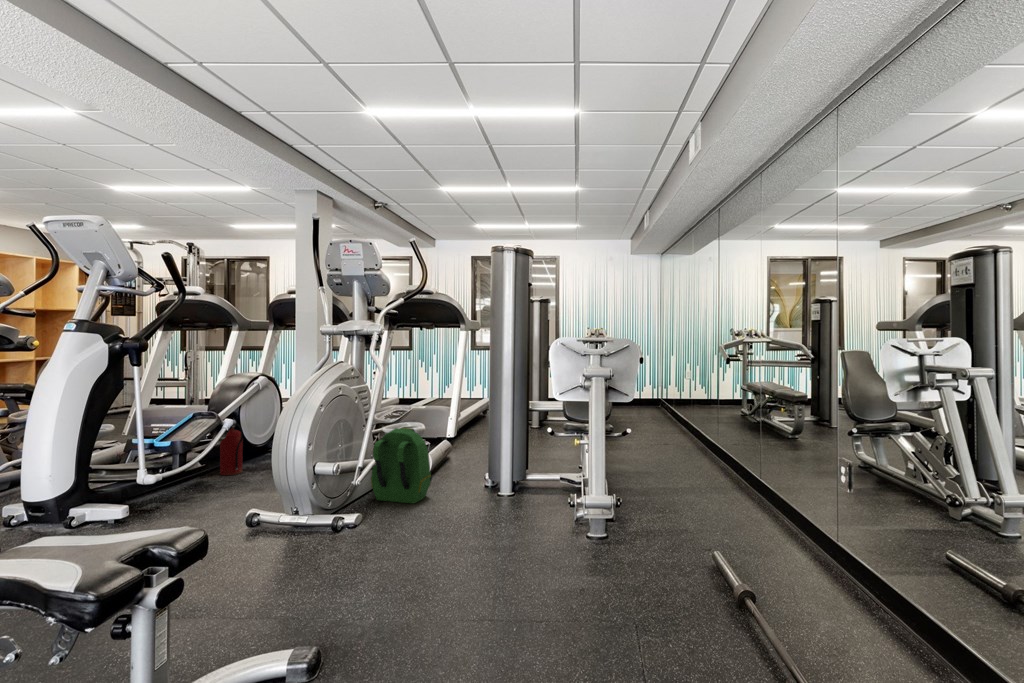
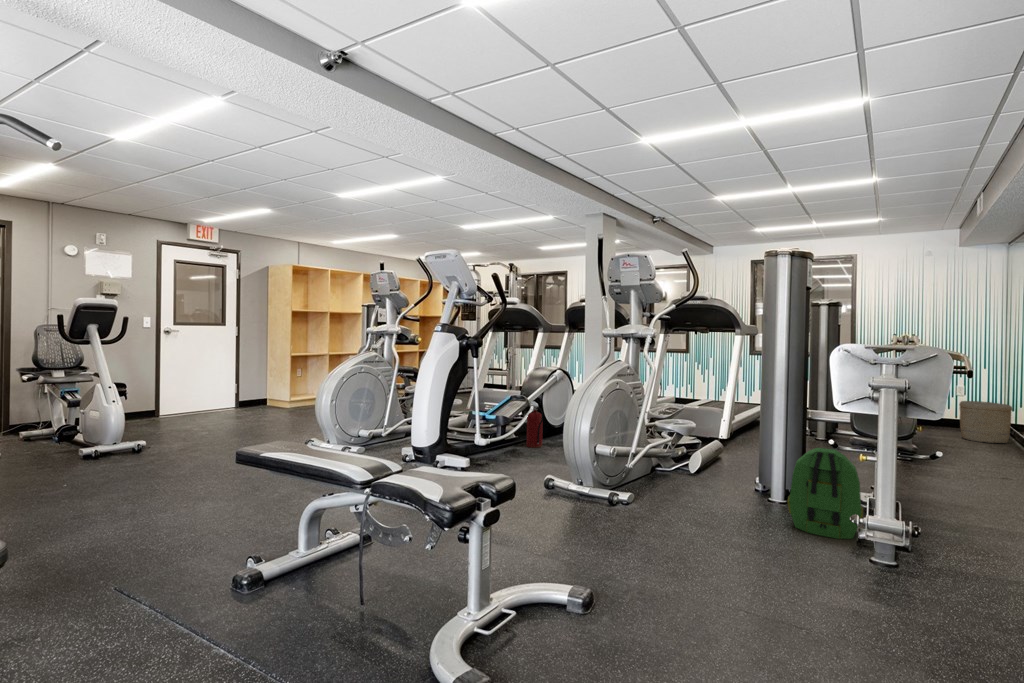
woven basket: none [630,383,663,417] -> present [959,401,1012,443]
backpack: present [371,427,432,503] -> present [787,448,863,539]

